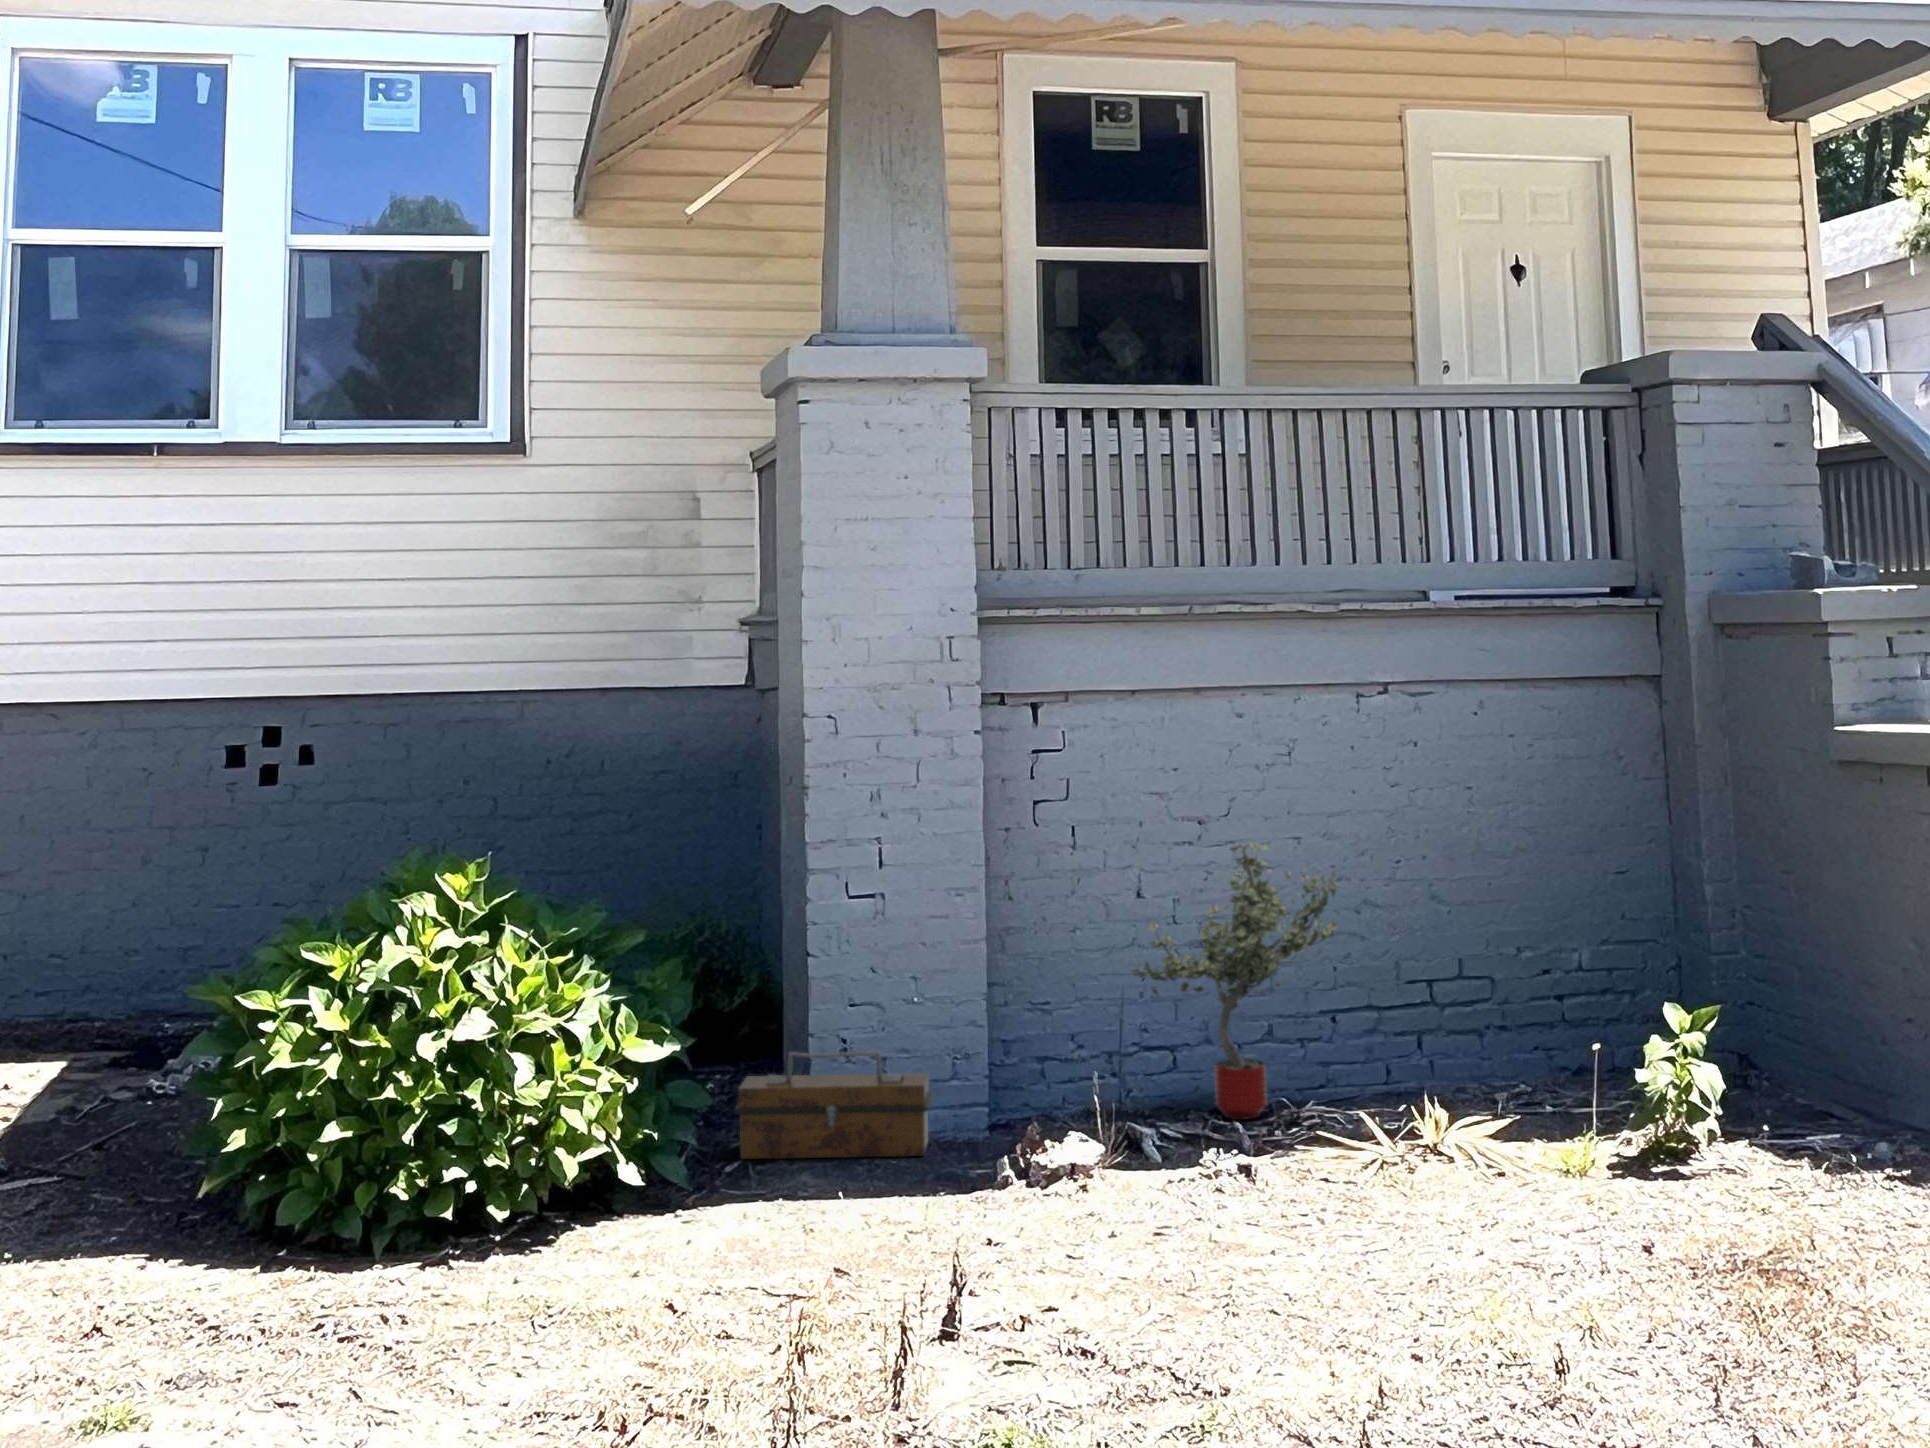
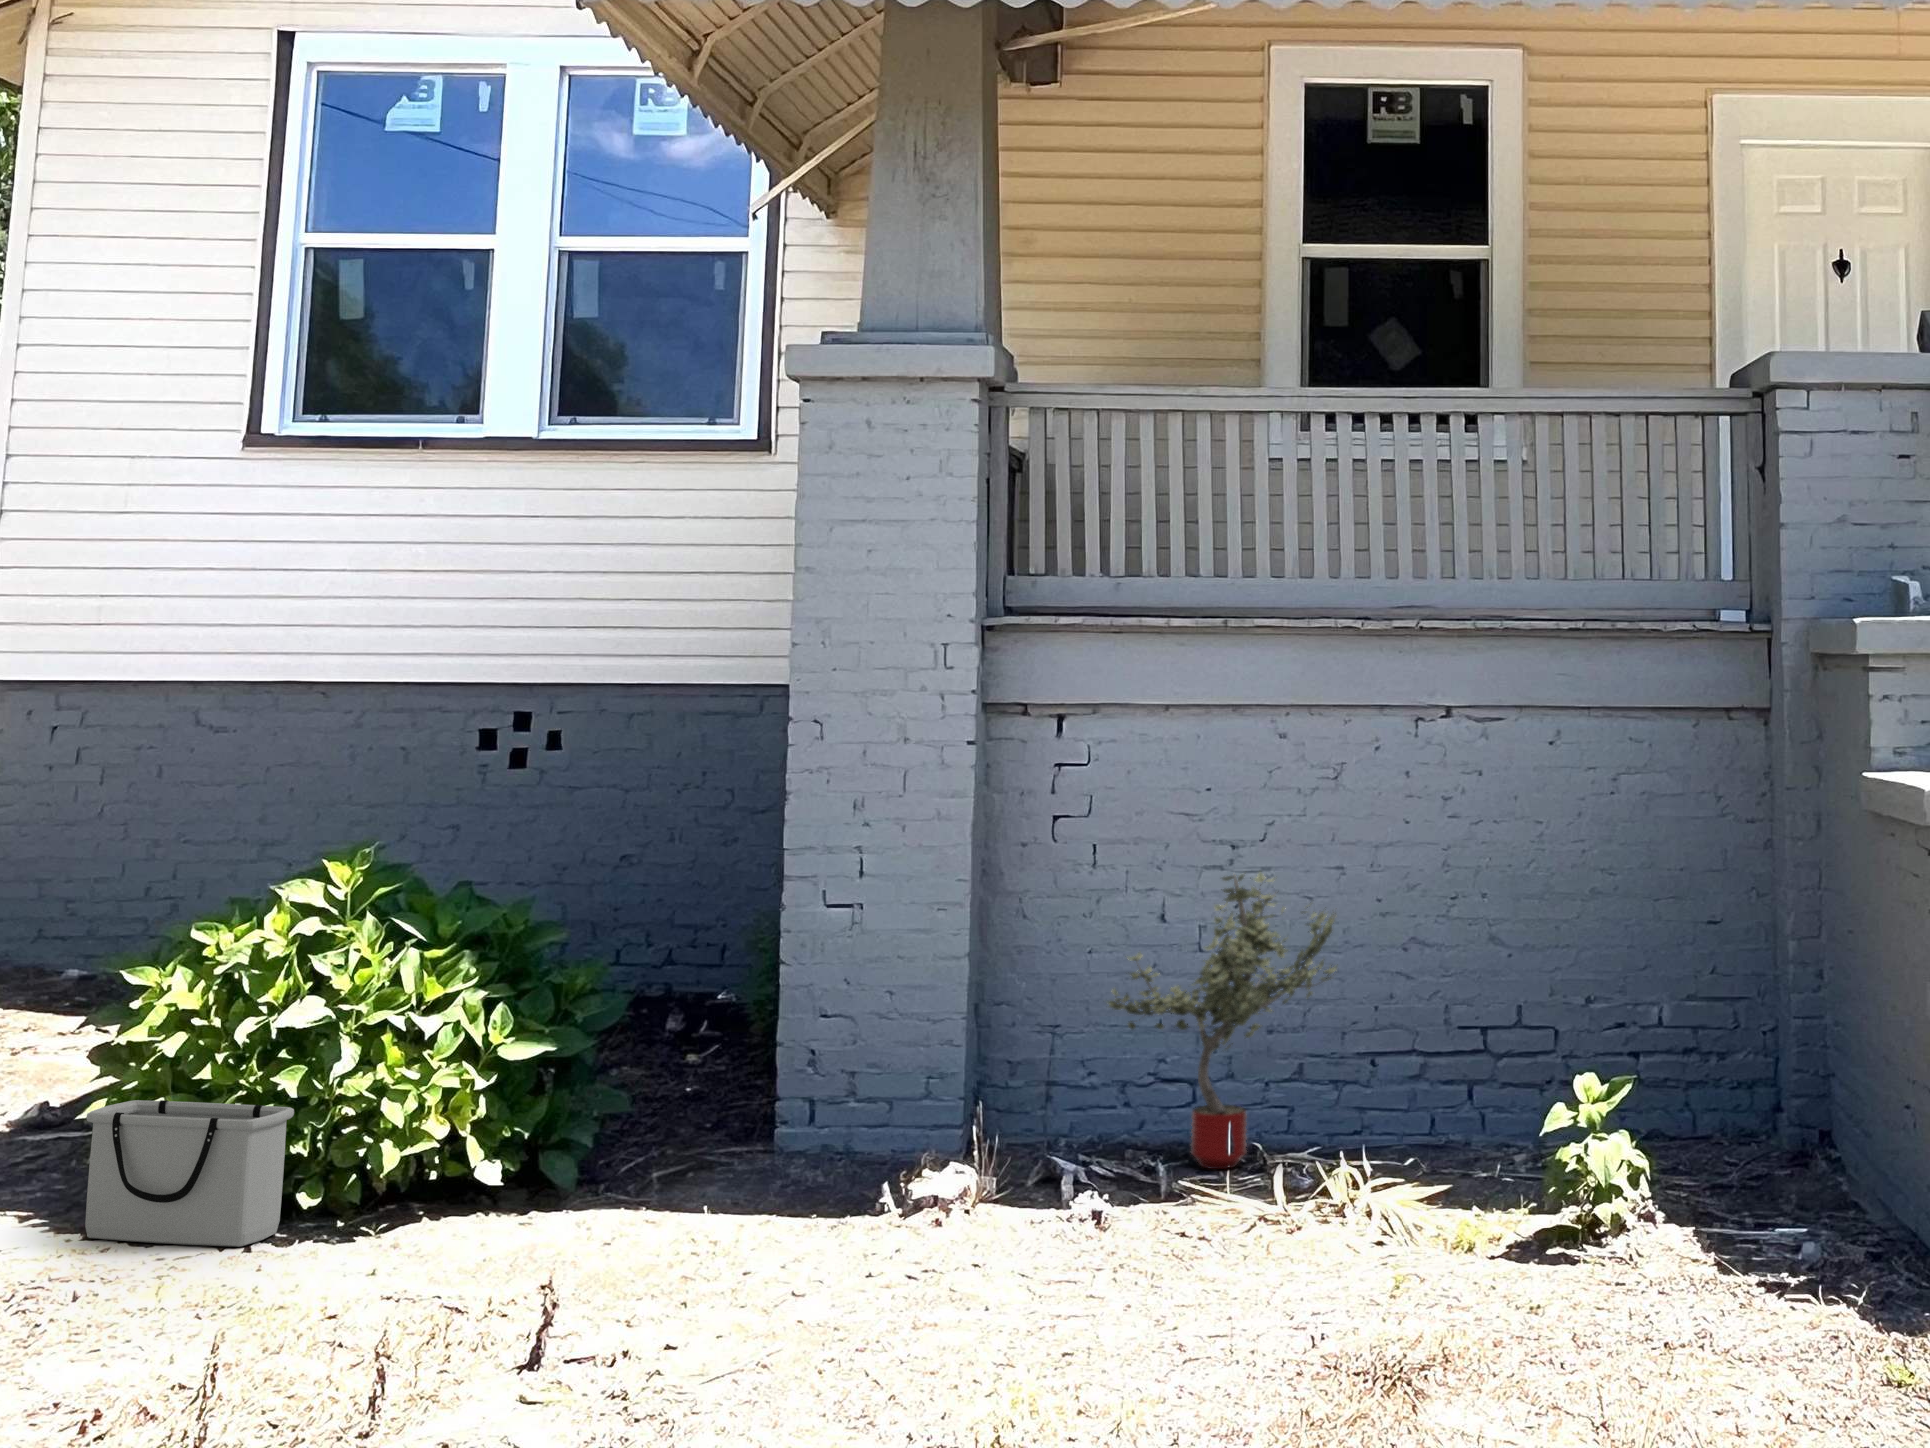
toolbox: present [734,1051,933,1159] -> none [668,1061,880,1178]
storage bin: none [275,1129,480,1279] -> present [85,1100,294,1247]

